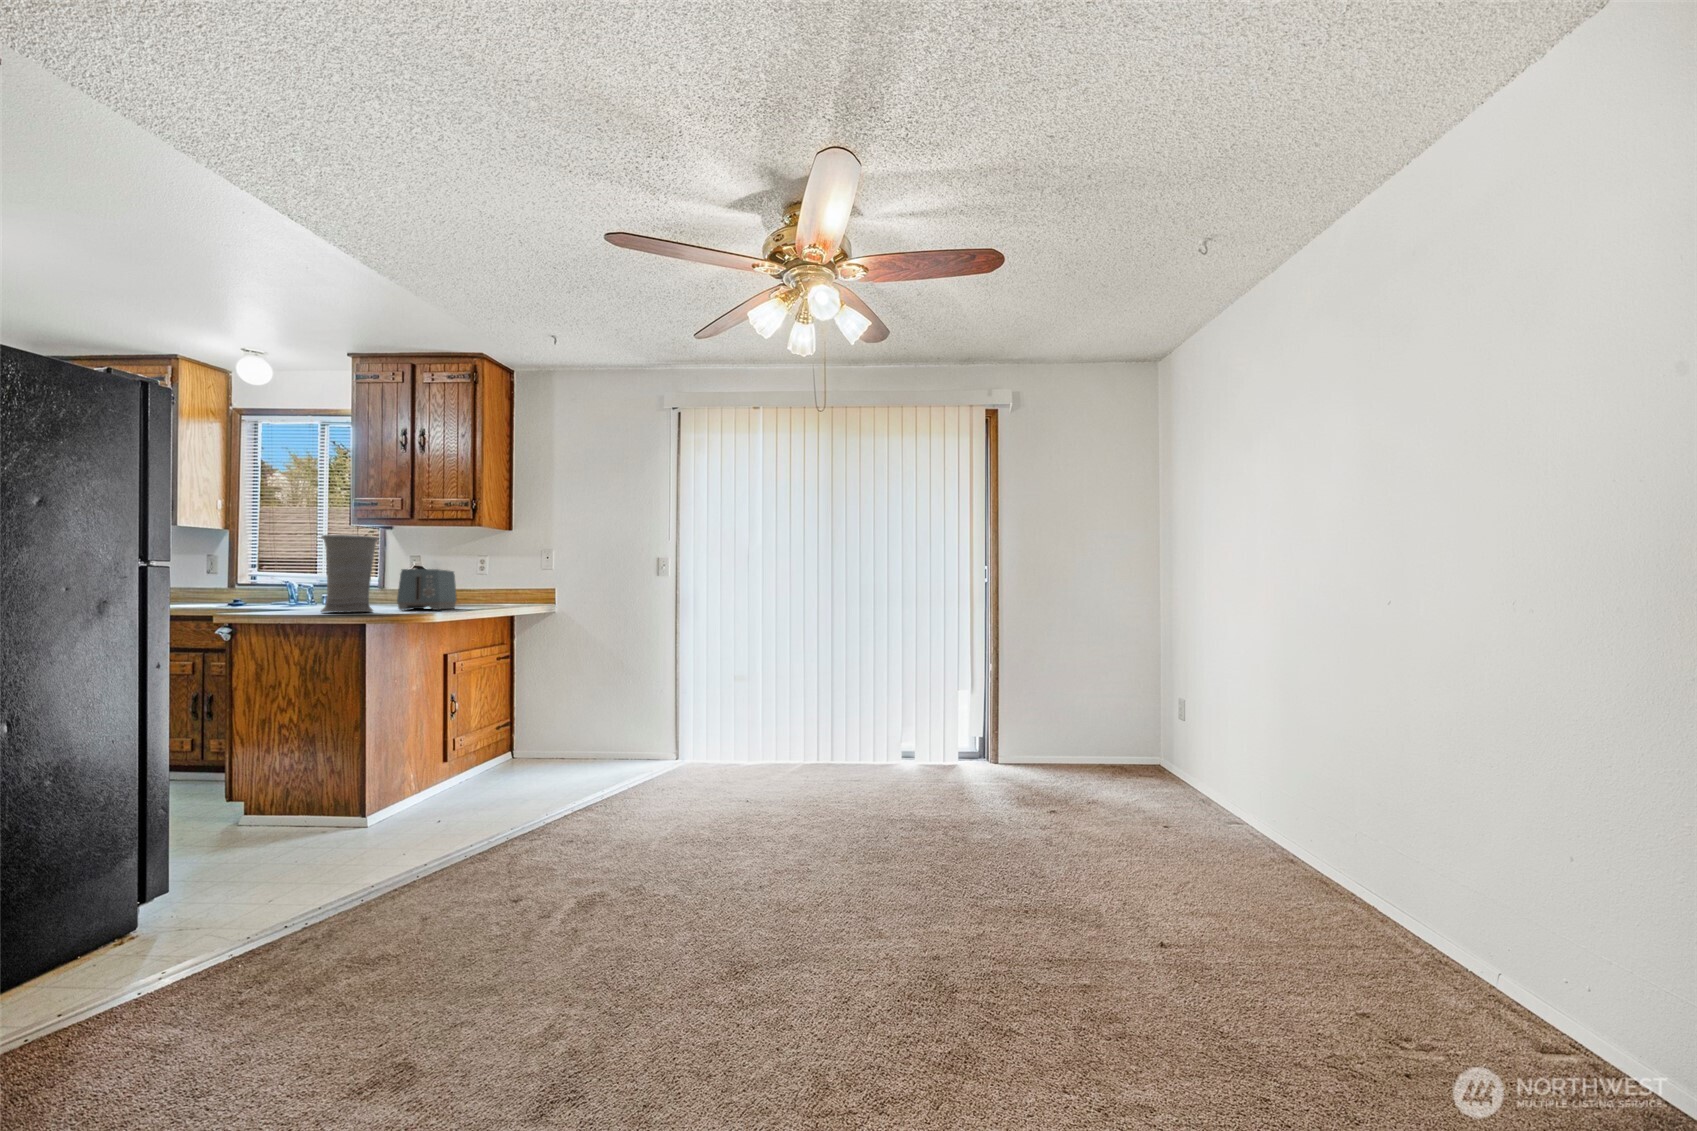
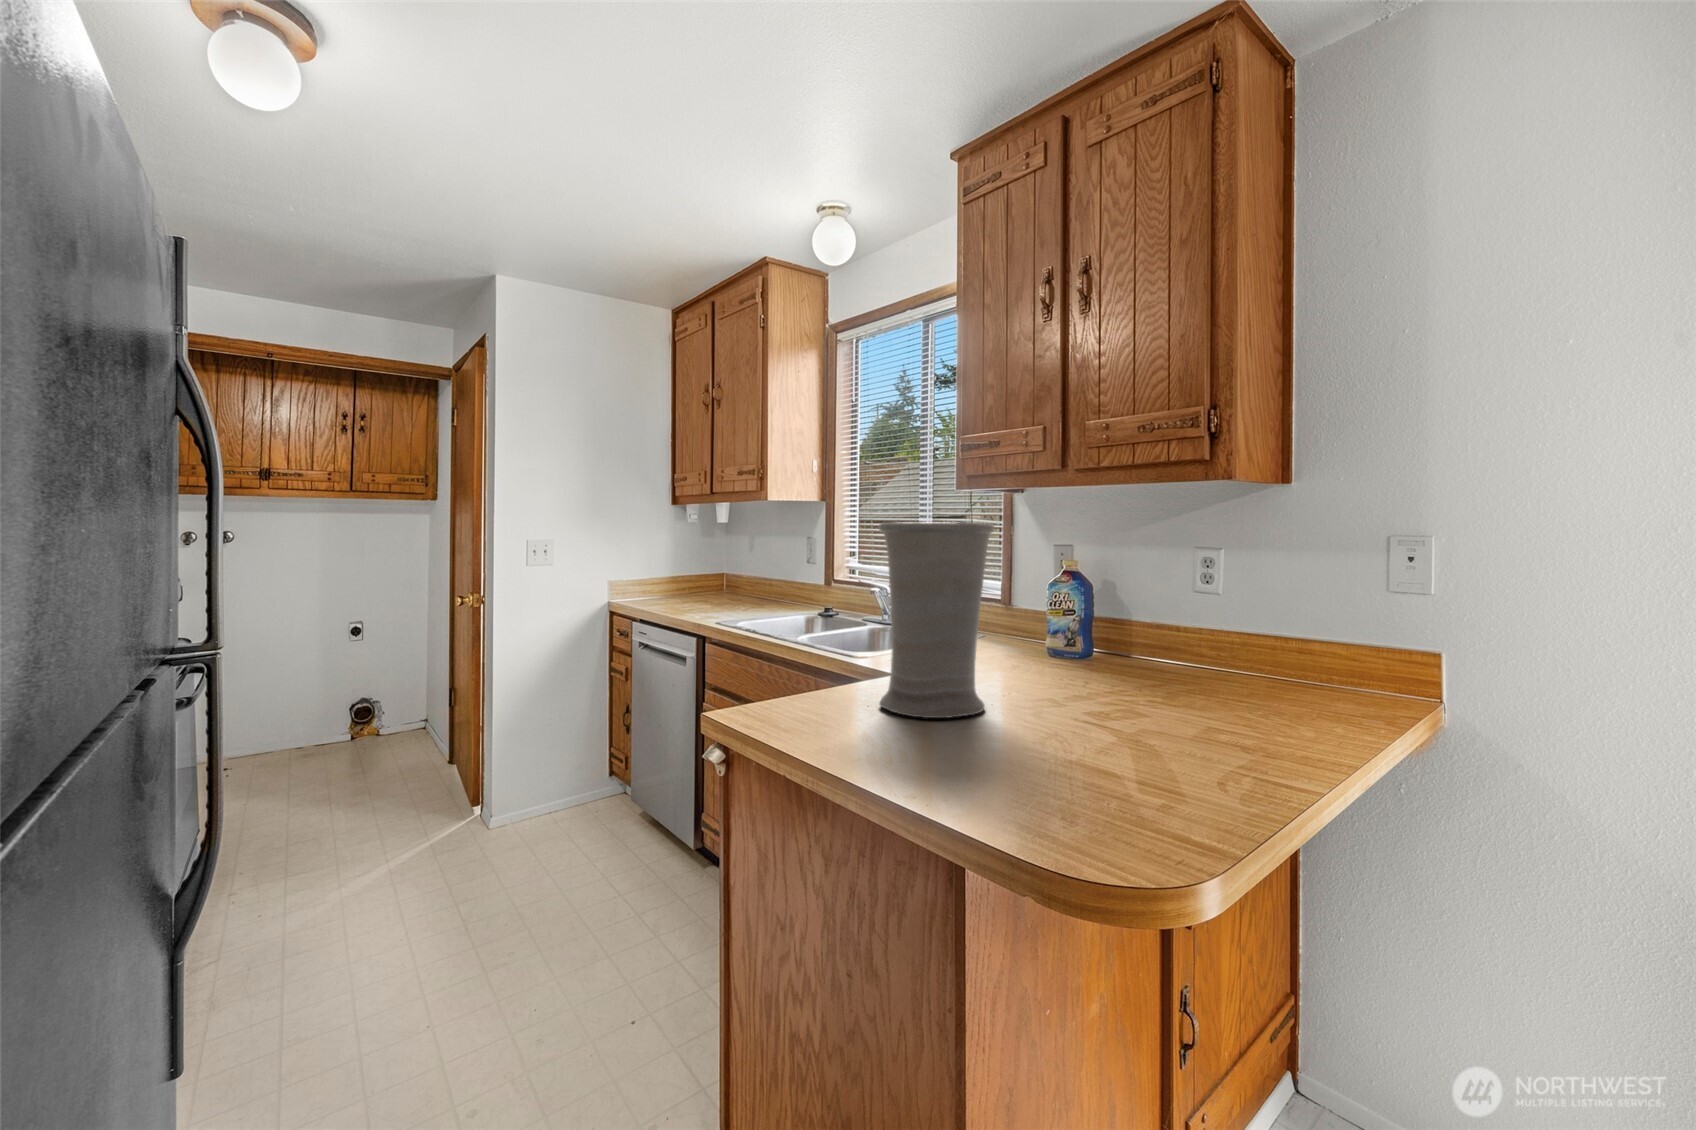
toaster: present [397,569,457,610] -> none [1034,586,1157,699]

